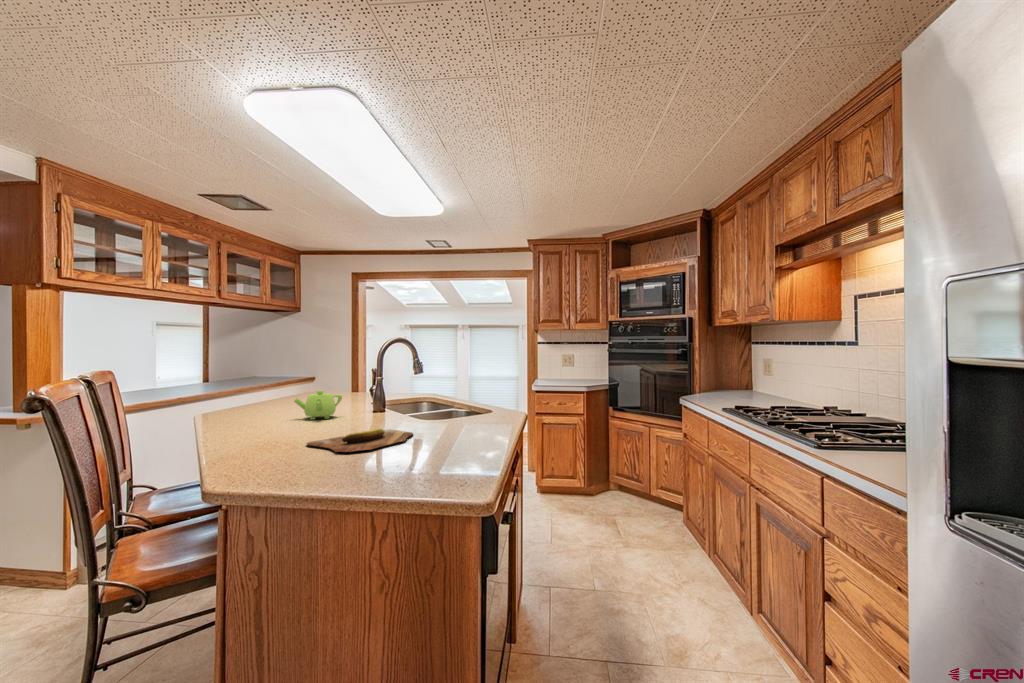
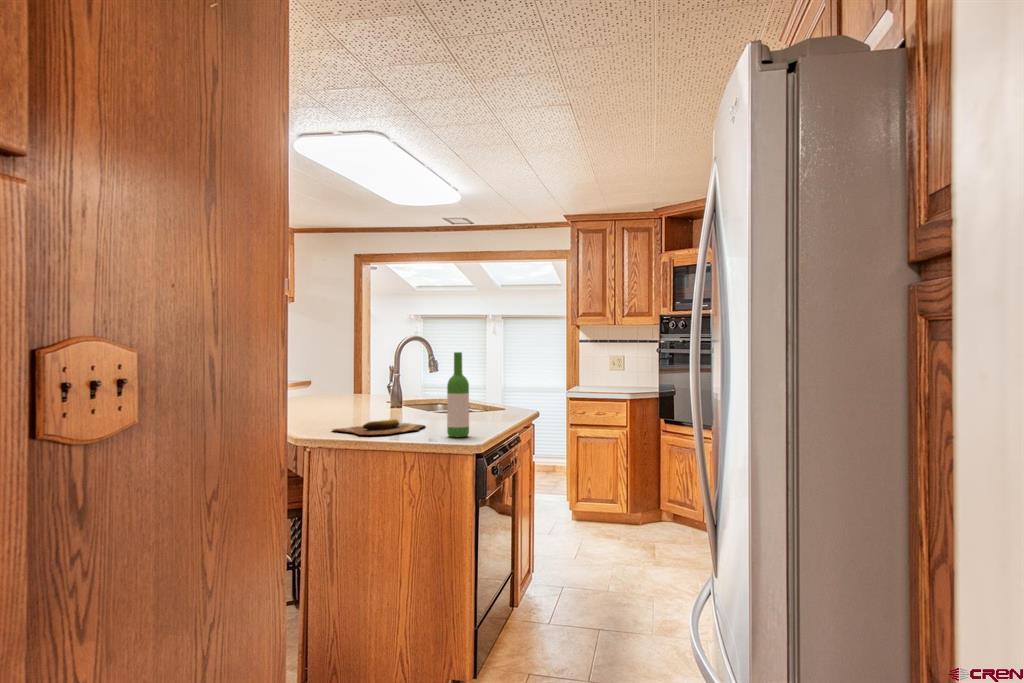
wine bottle: none [438,356,462,452] -> present [447,352,469,437]
teapot: present [294,391,342,420] -> none [310,387,356,415]

